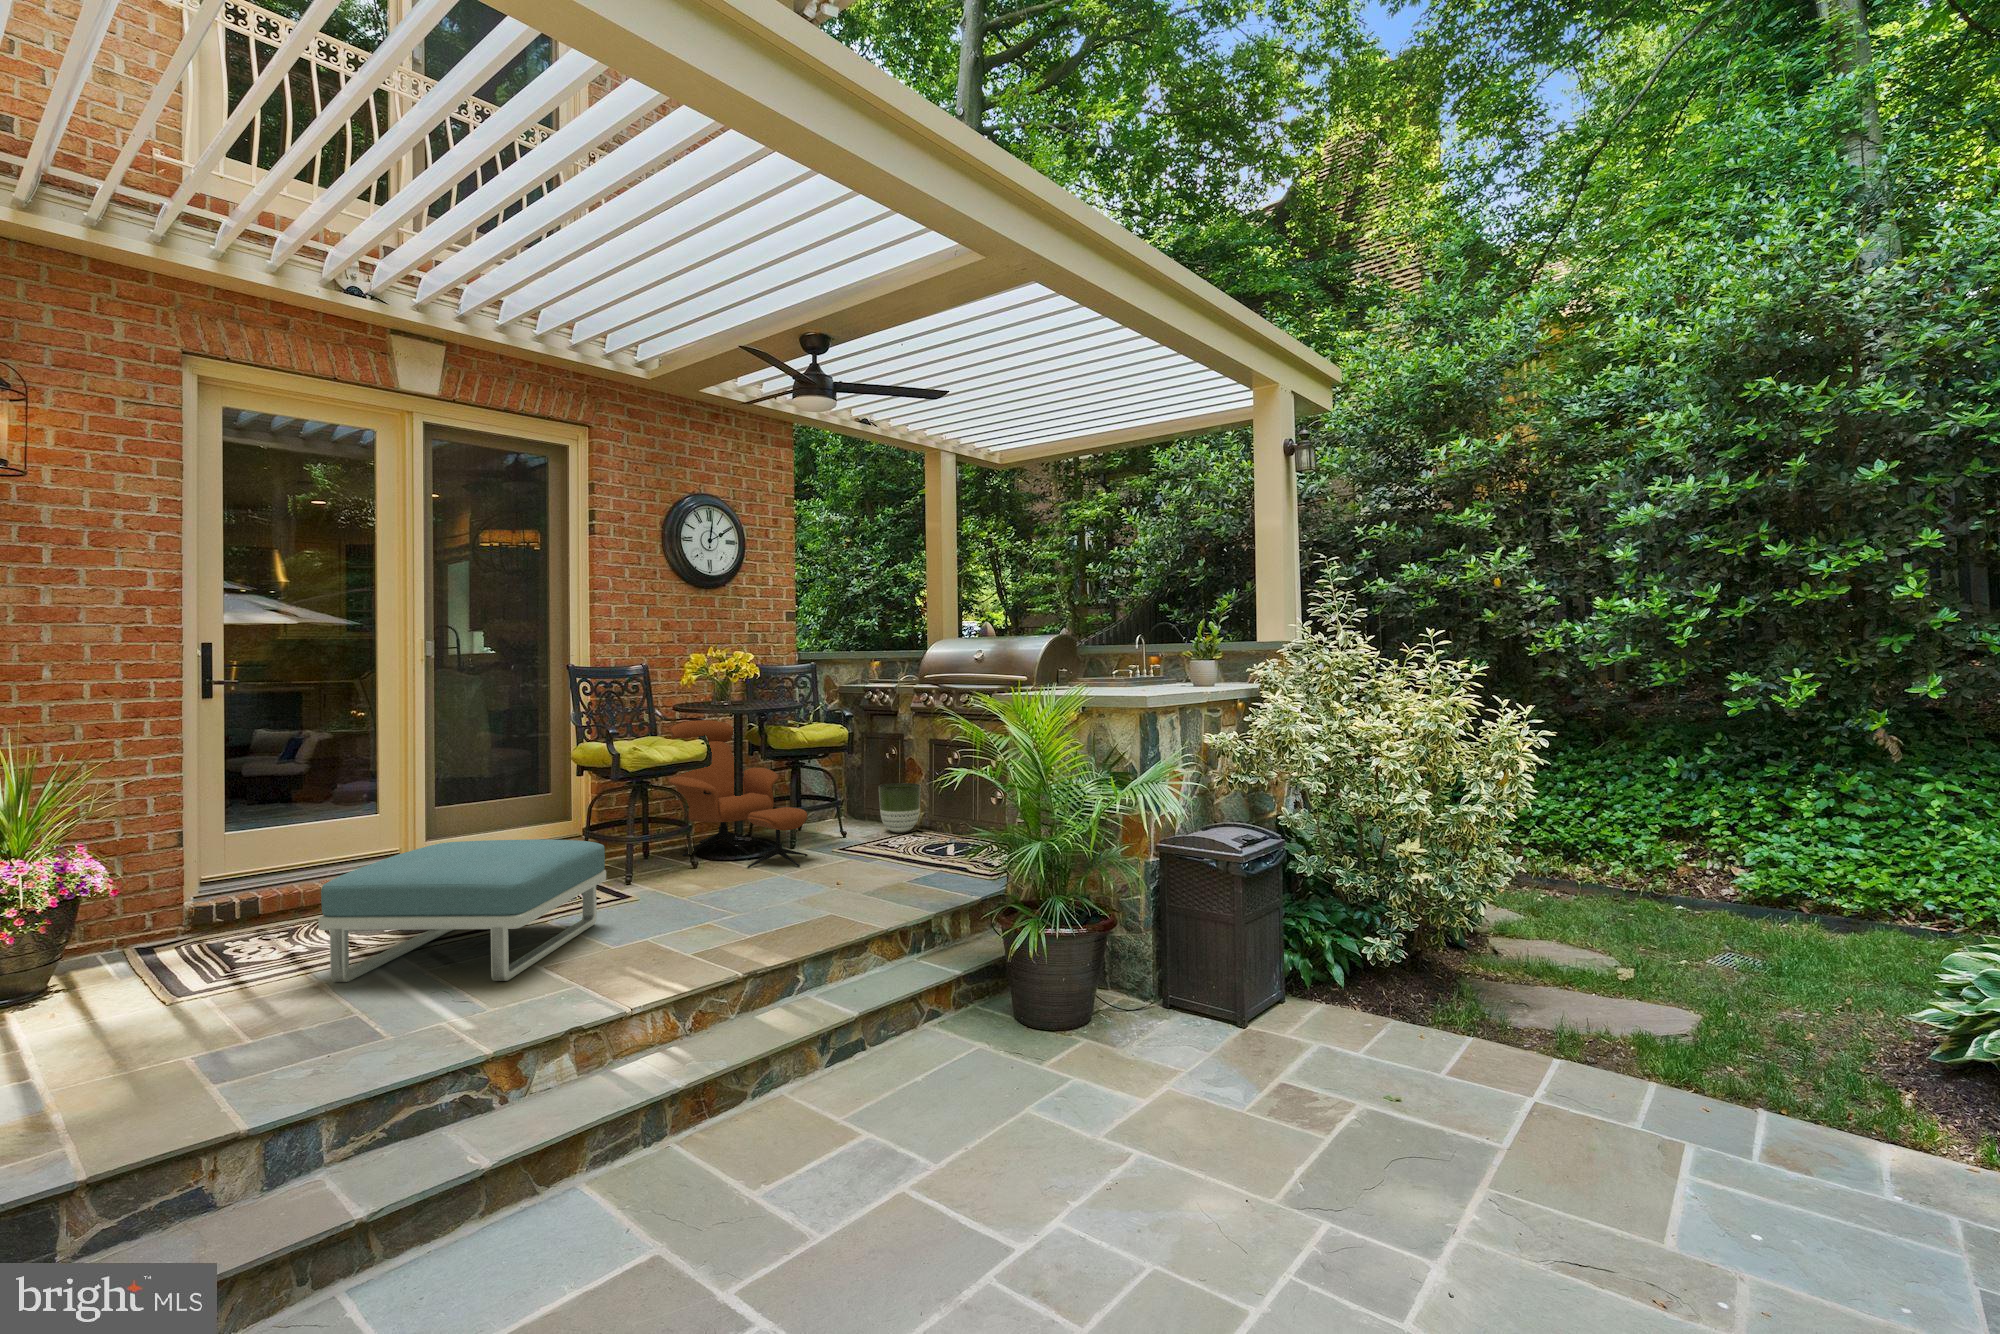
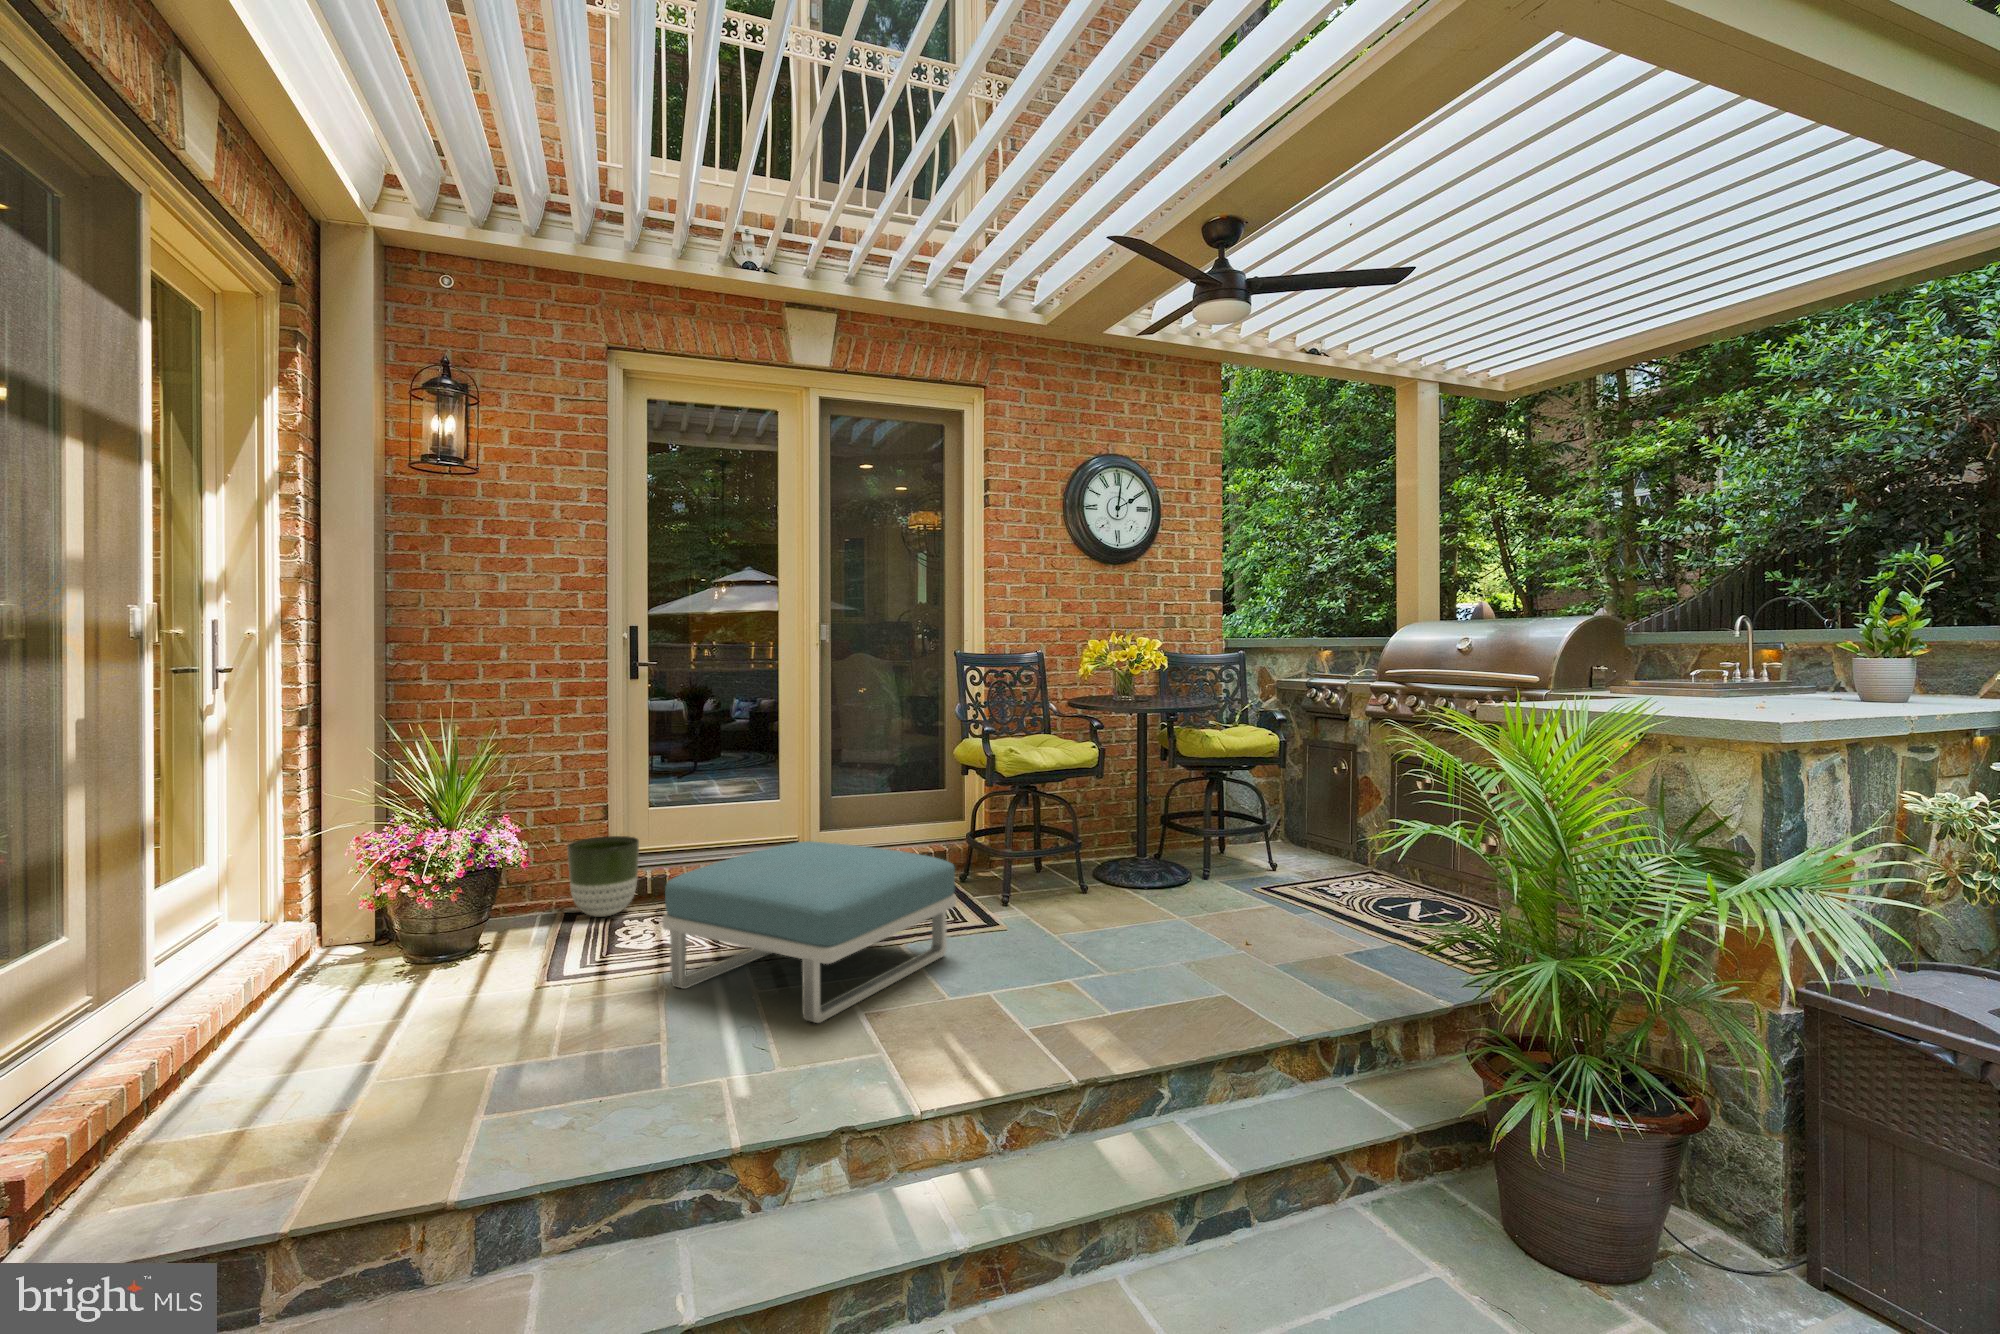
lounge chair: present [669,720,808,868] -> none [1061,717,1218,909]
planter: present [879,783,921,833] -> present [567,836,639,917]

